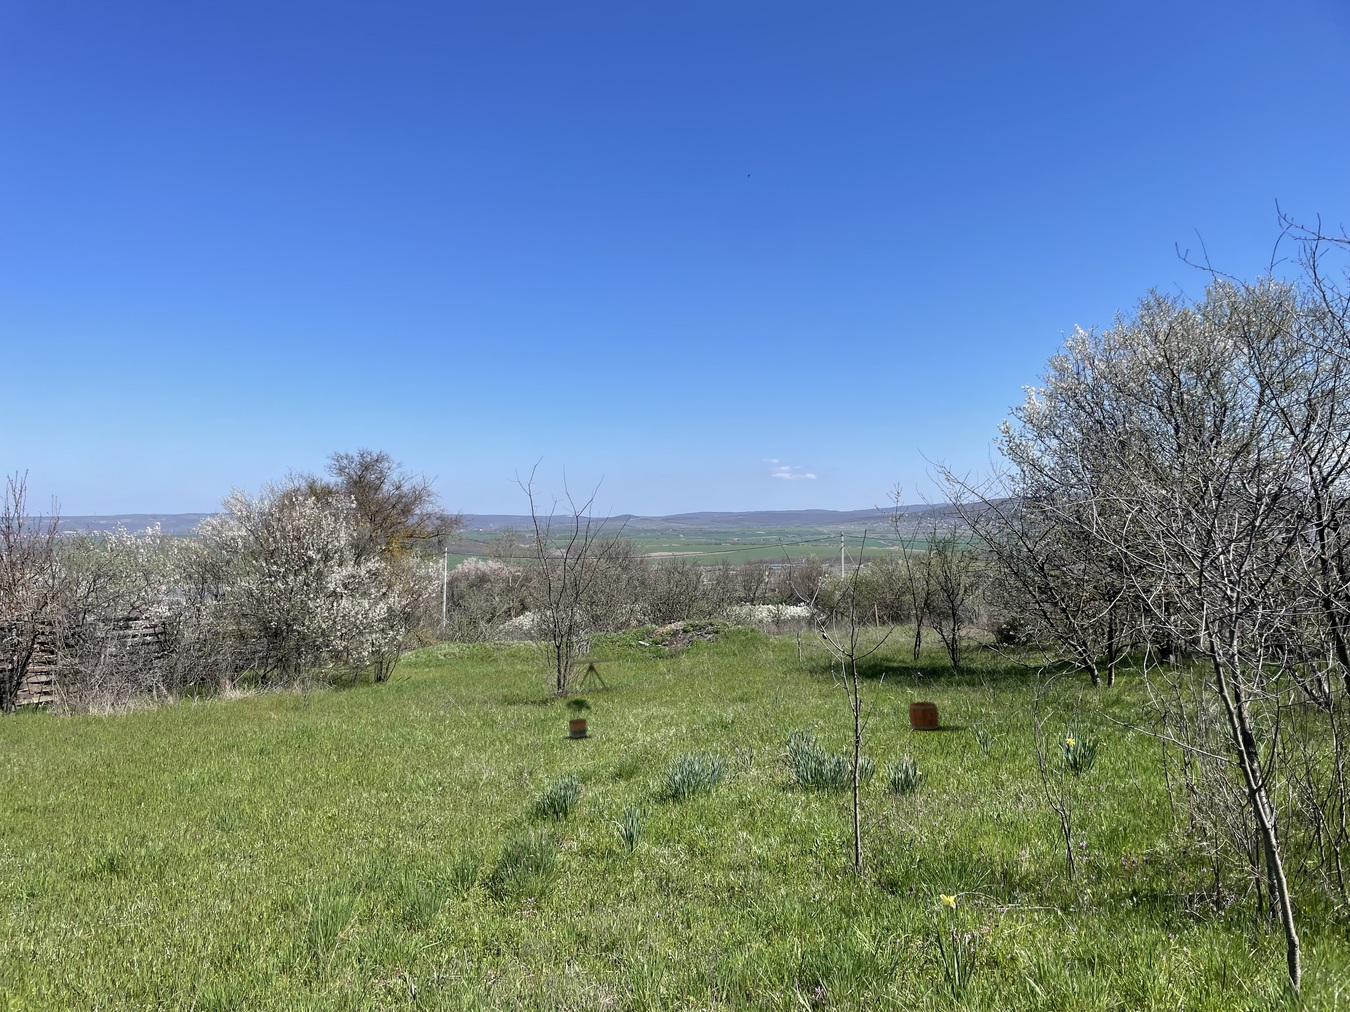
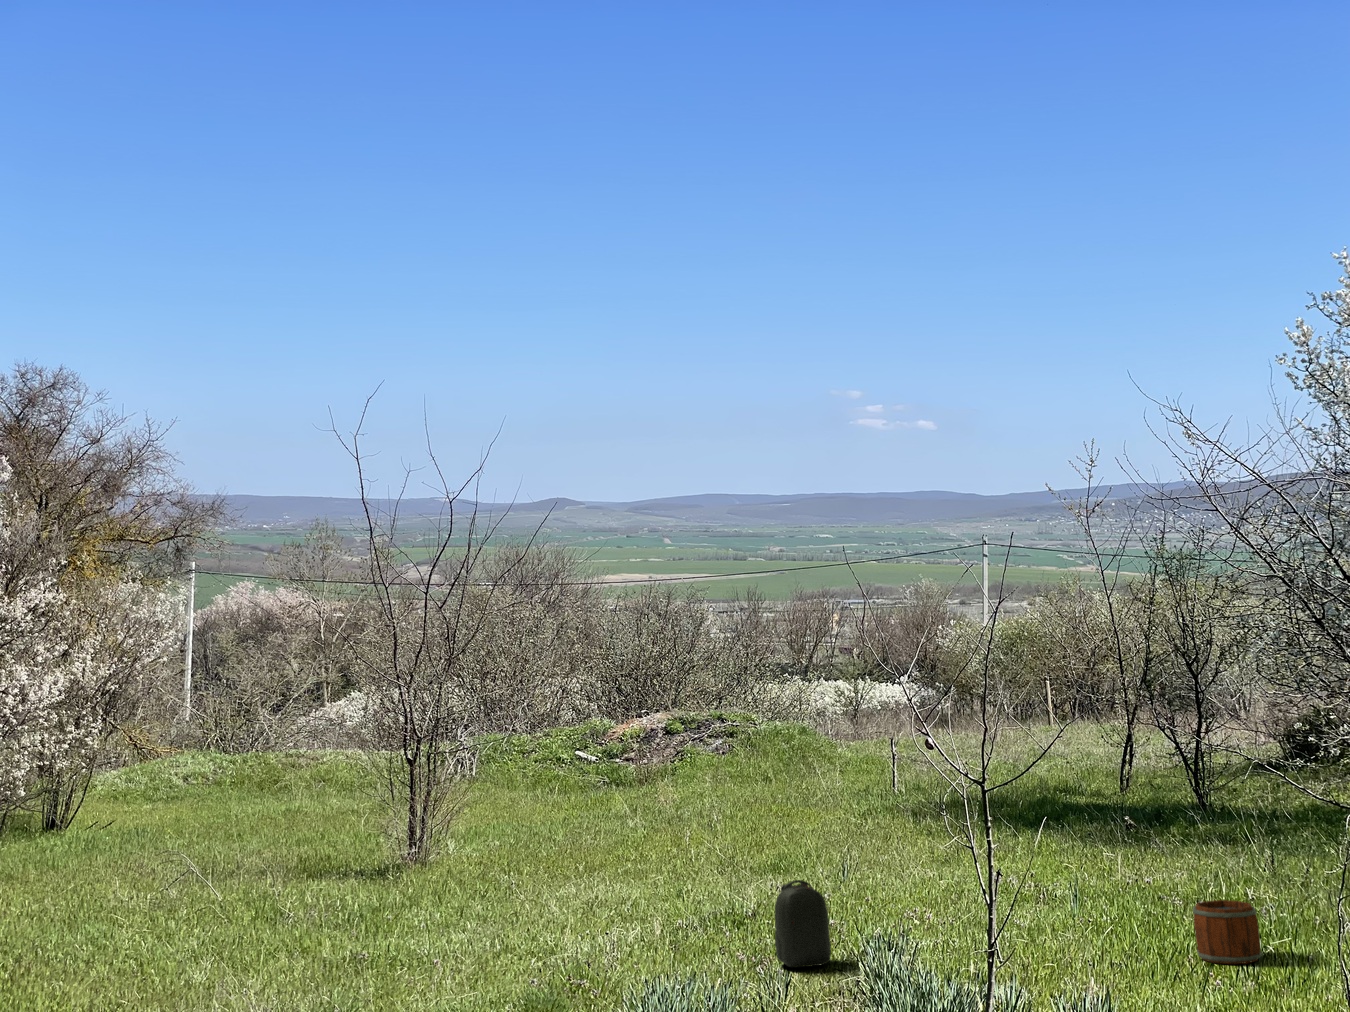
round table: present [570,659,612,691] -> none [438,791,528,861]
backpack: none [719,694,744,733] -> present [775,880,831,968]
potted tree: present [566,699,591,738] -> none [434,888,494,978]

